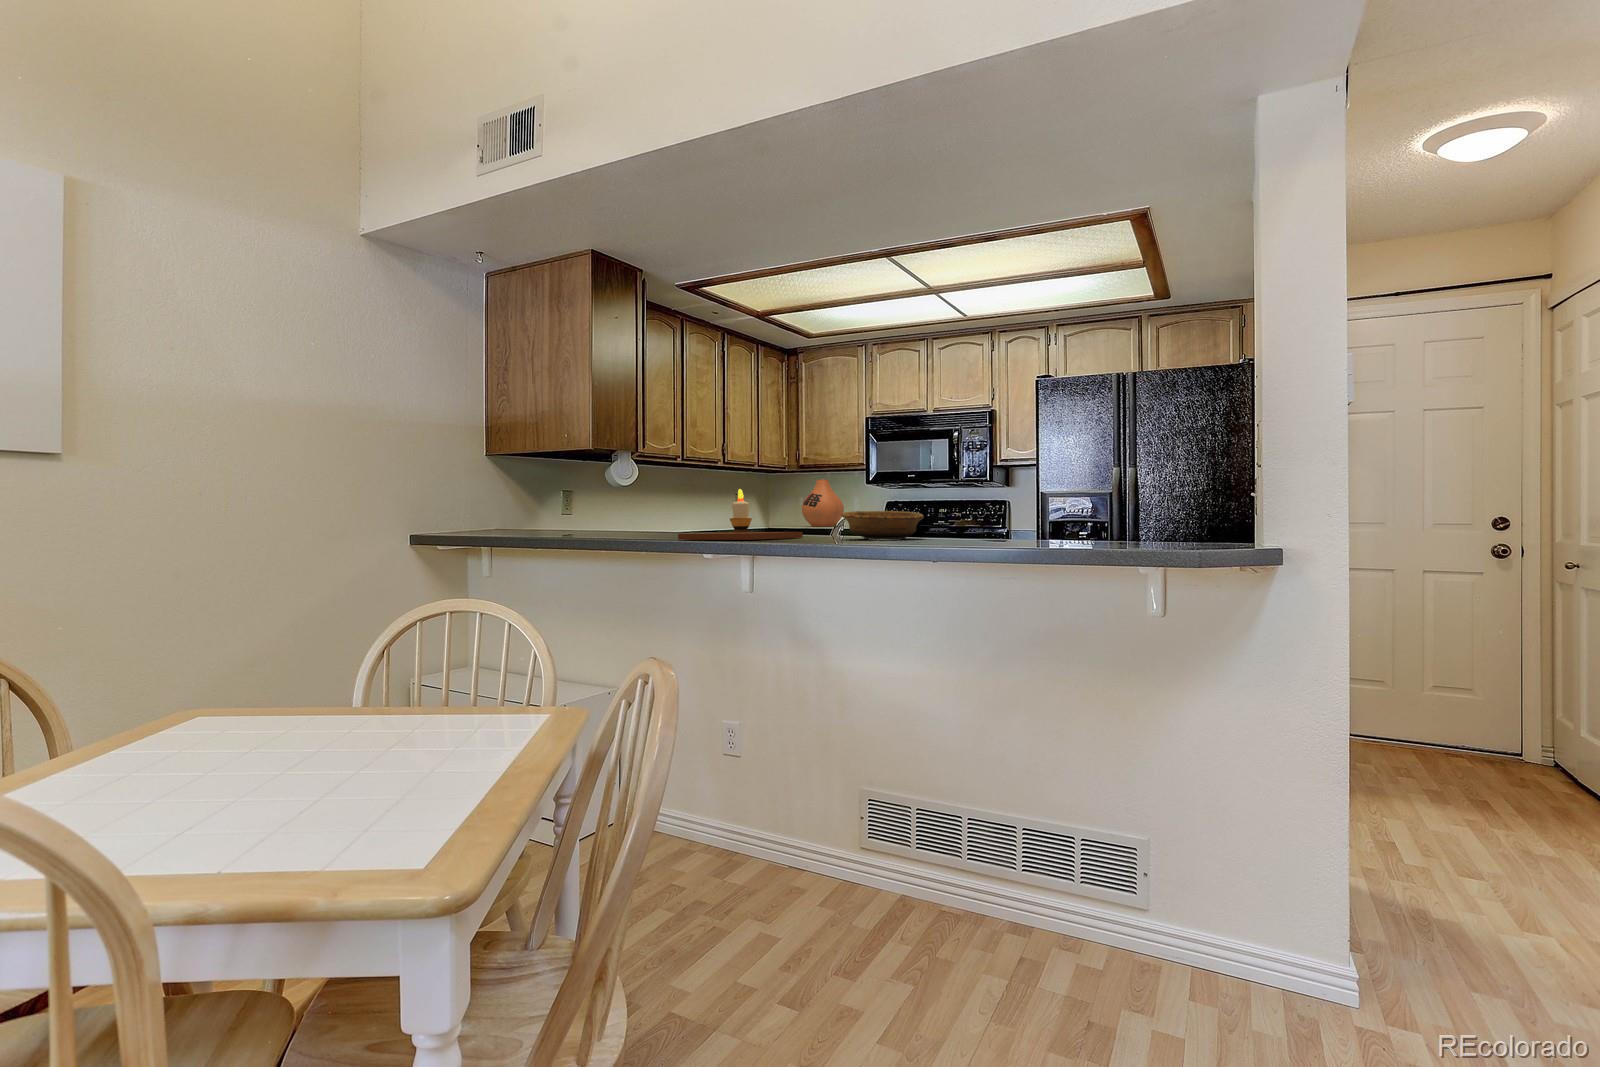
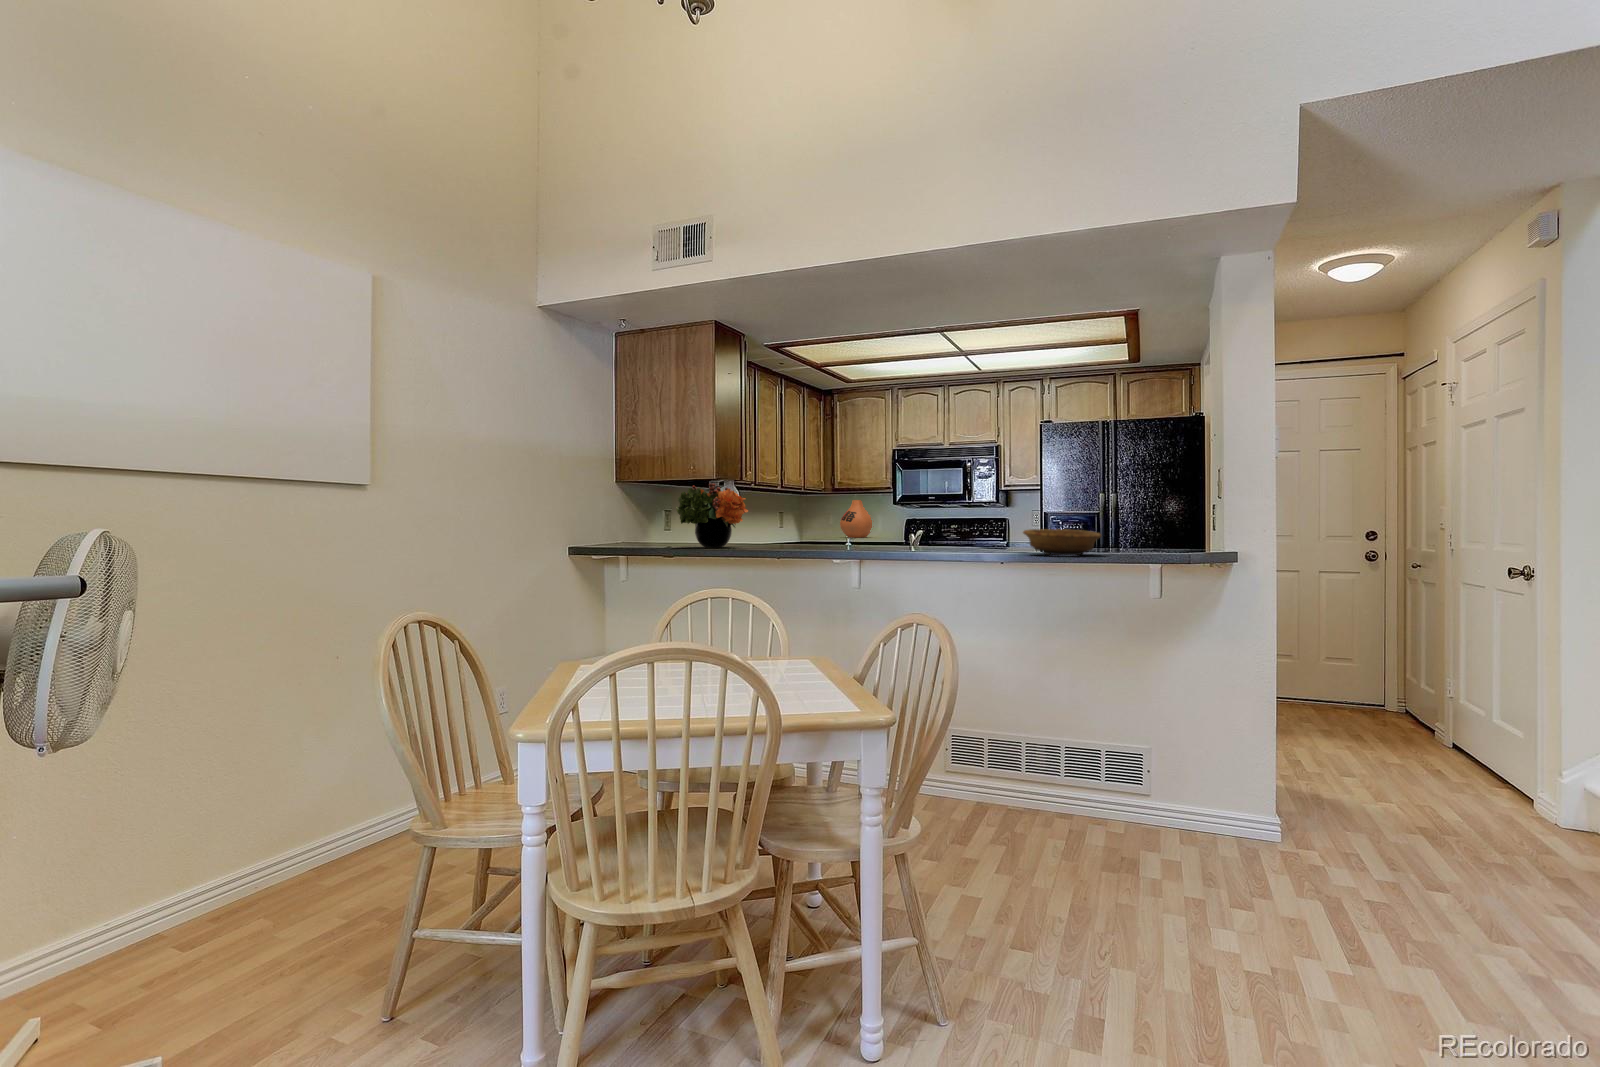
flower arrangement: none [597,459,689,537] -> present [677,483,748,548]
candle: present [678,489,803,540] -> none [739,509,842,552]
decorative bowl: present [841,511,924,539] -> present [1023,529,1101,555]

